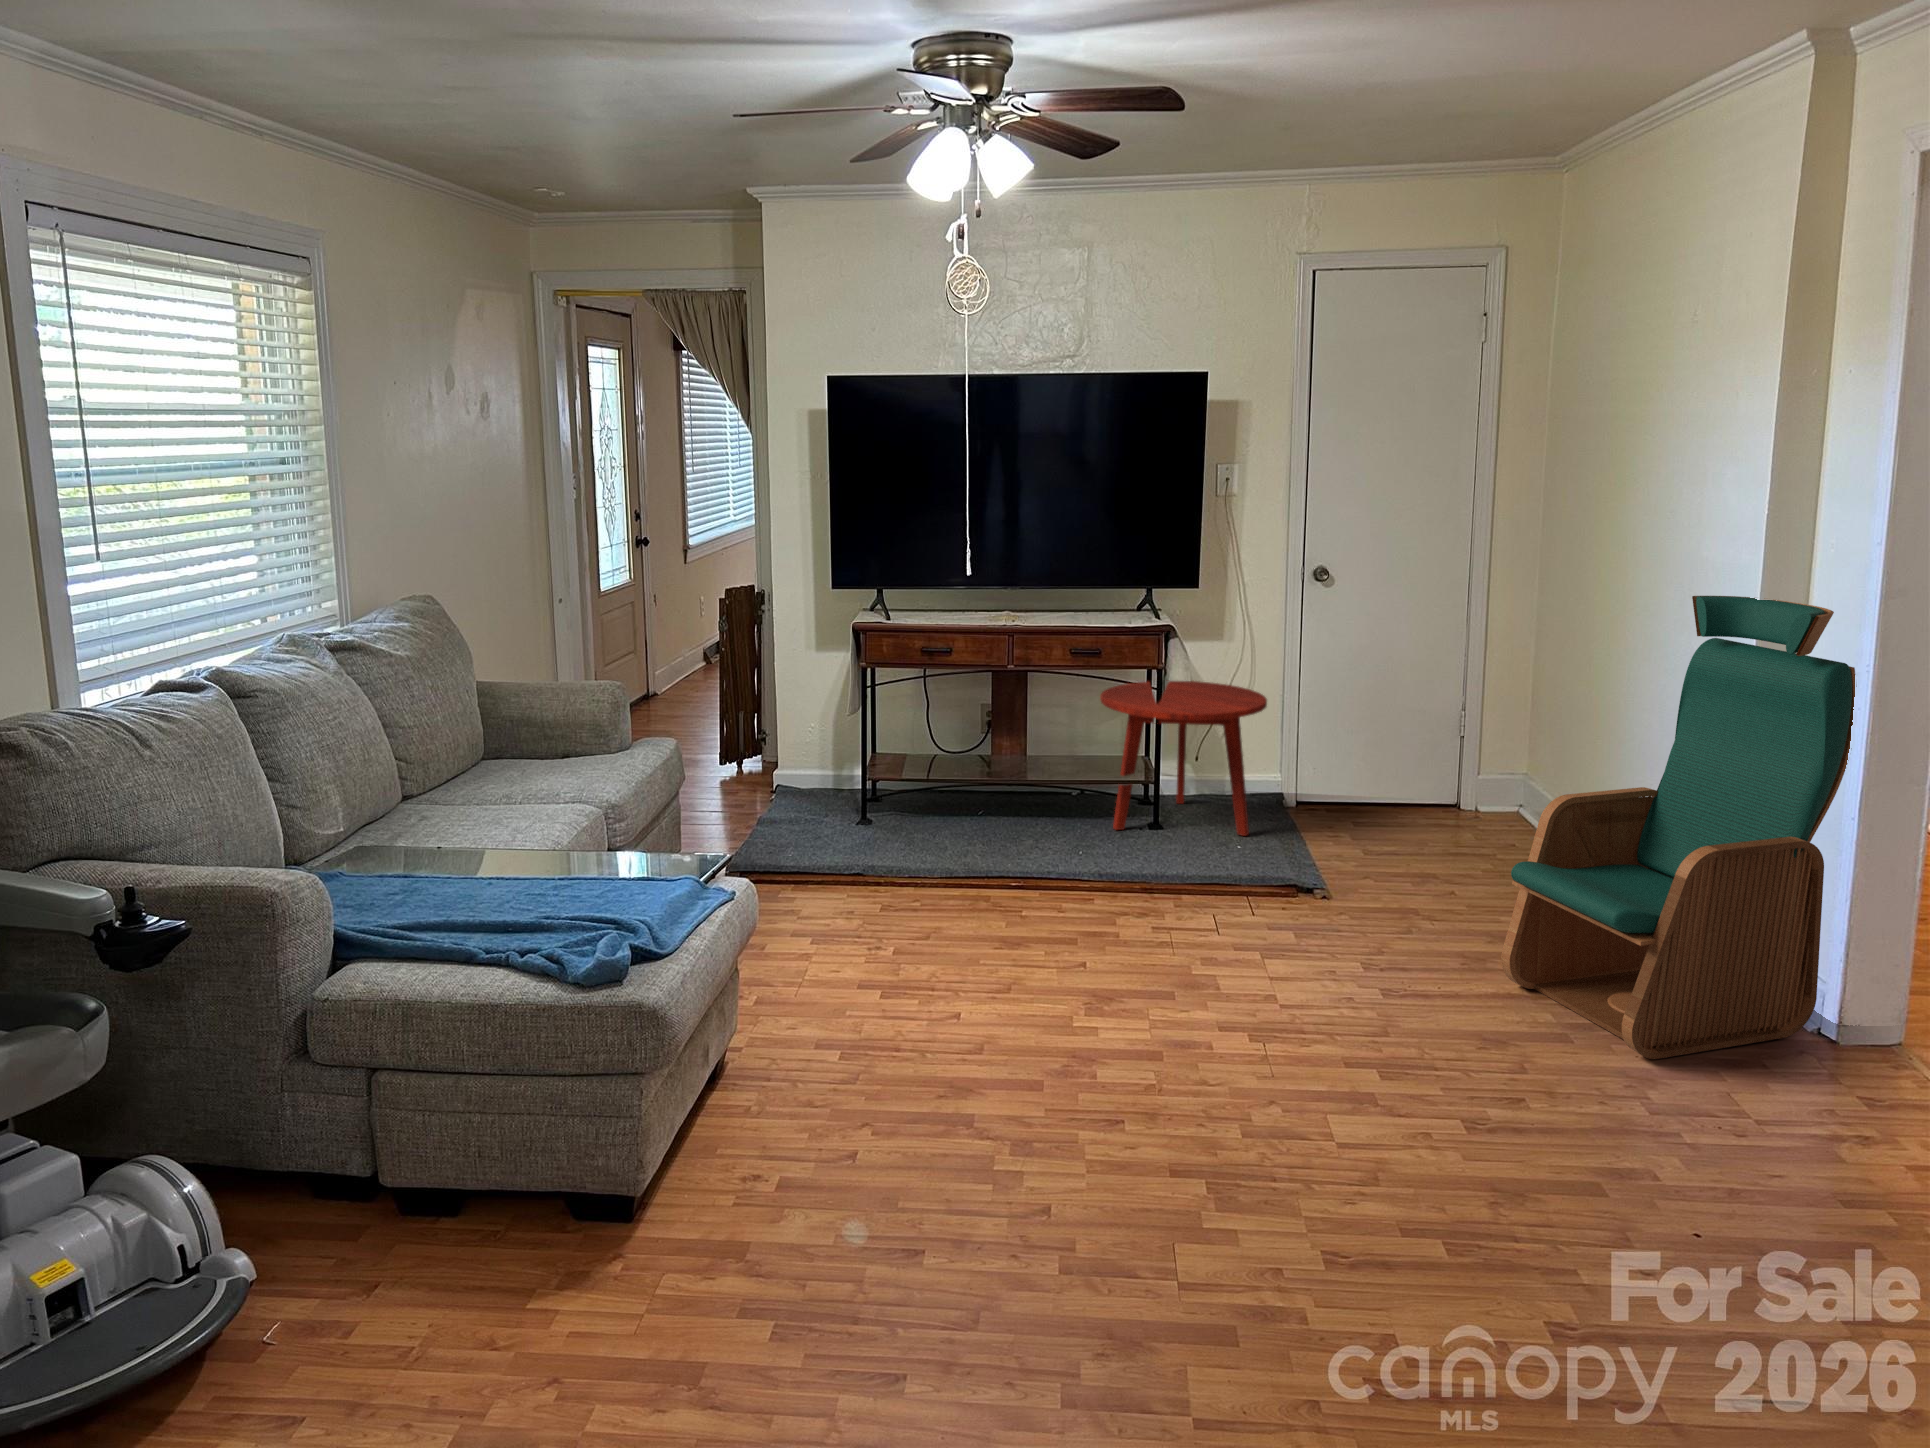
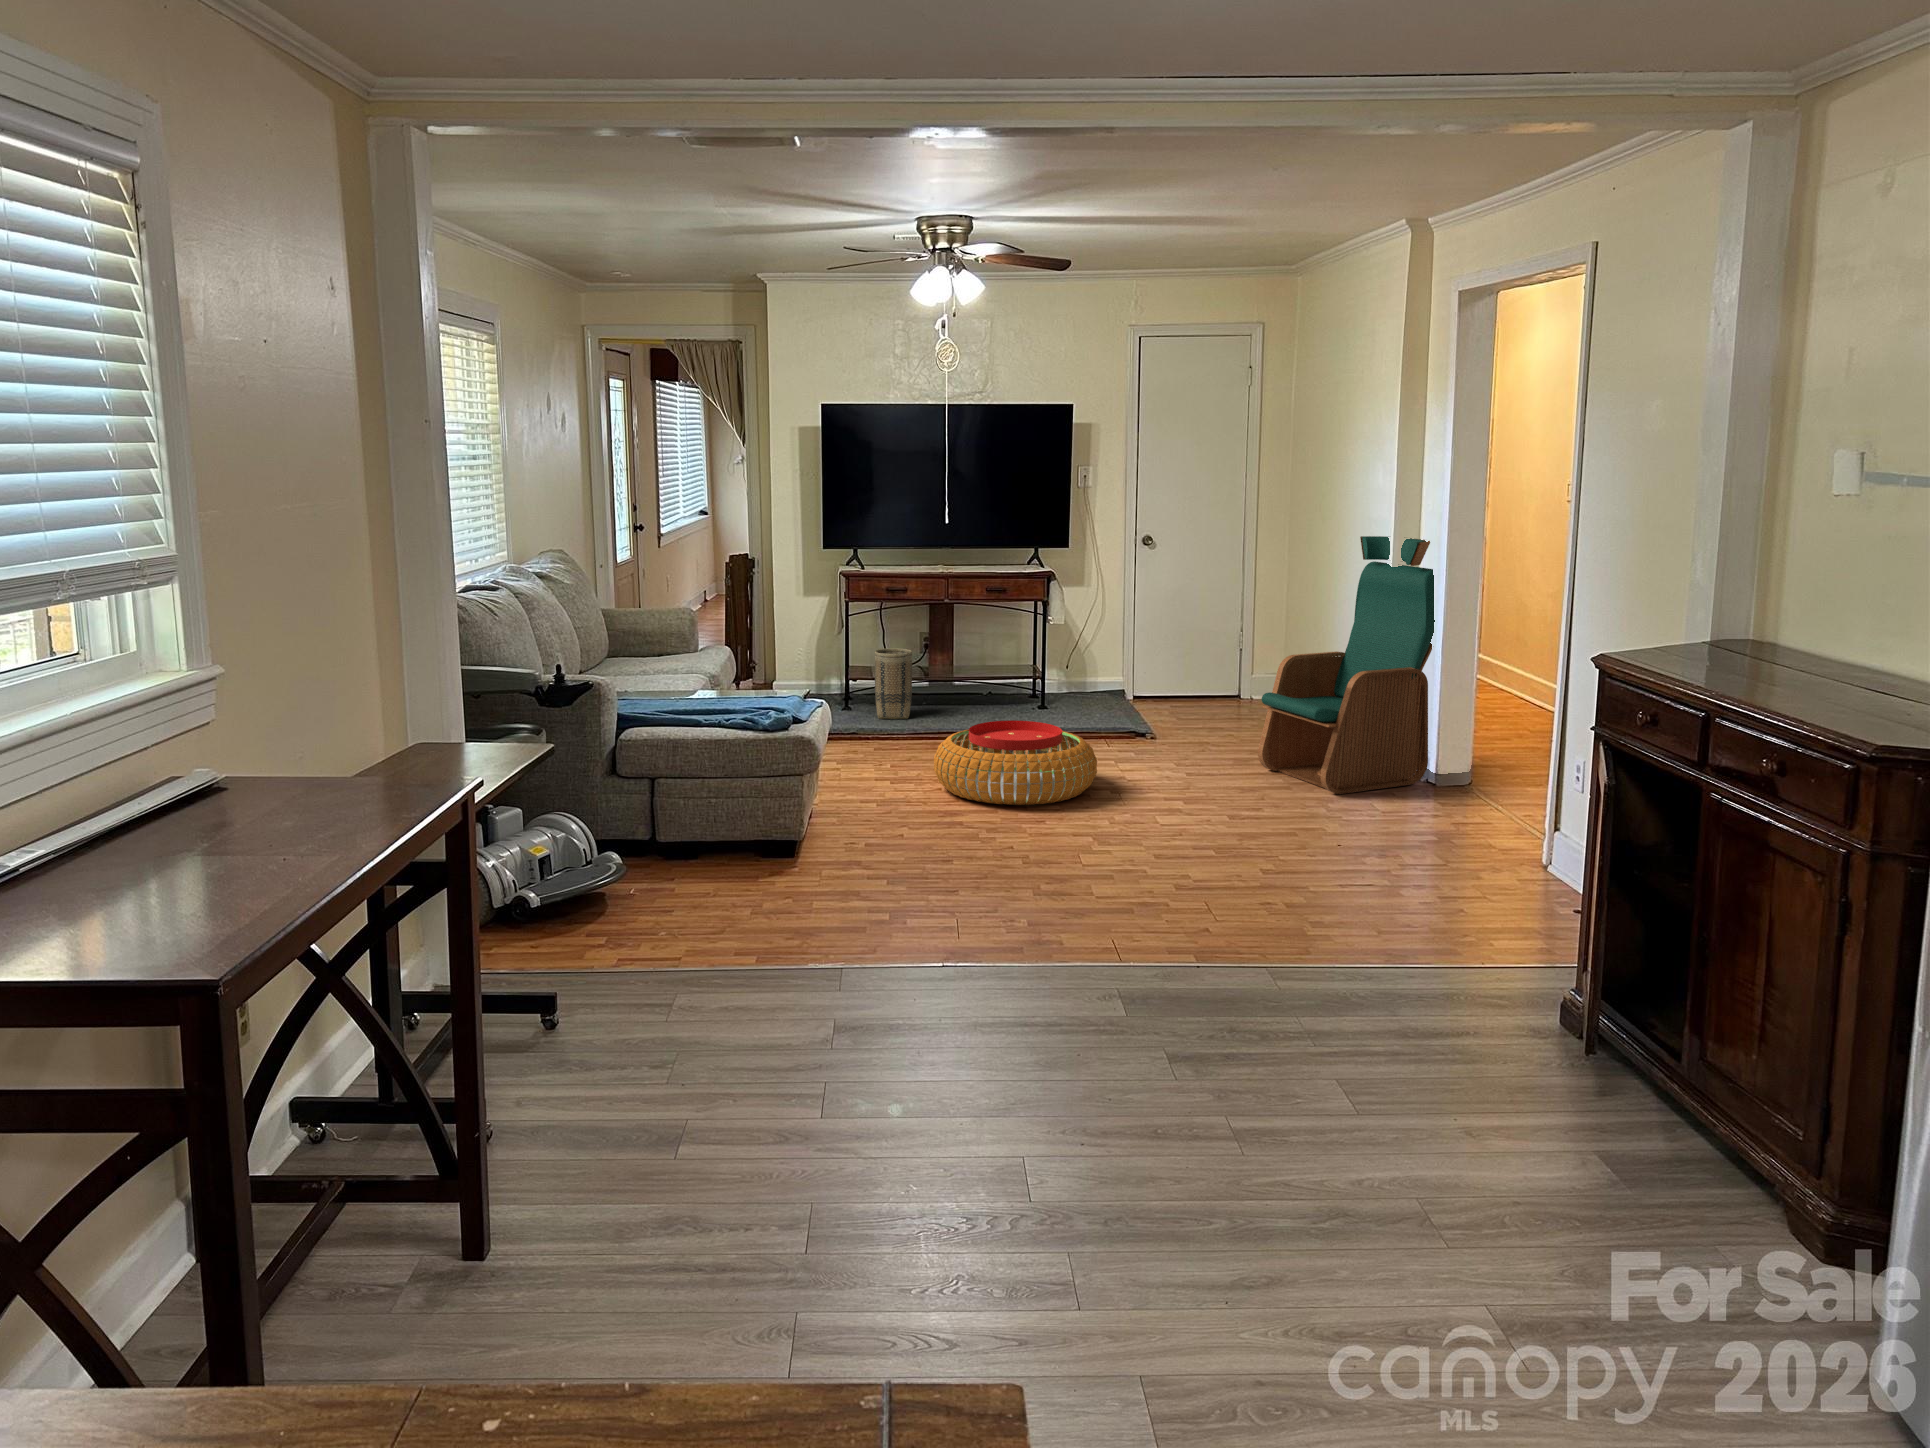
side table: present [1100,681,1267,836] -> none [1004,613,1114,712]
basket: none [903,737,958,844] -> present [875,648,912,719]
pouf: none [946,898,1221,1068] -> present [934,721,1097,805]

